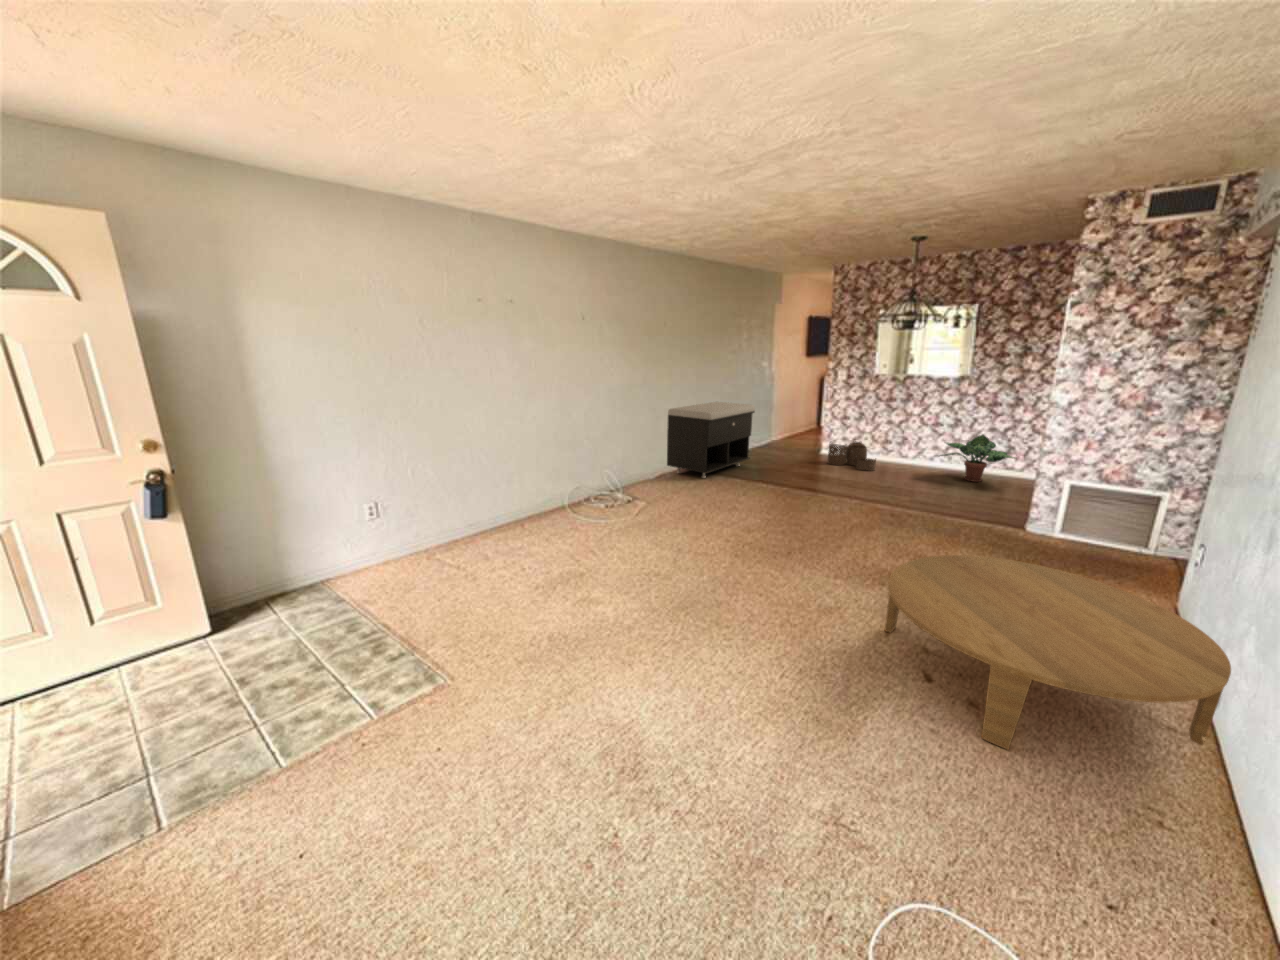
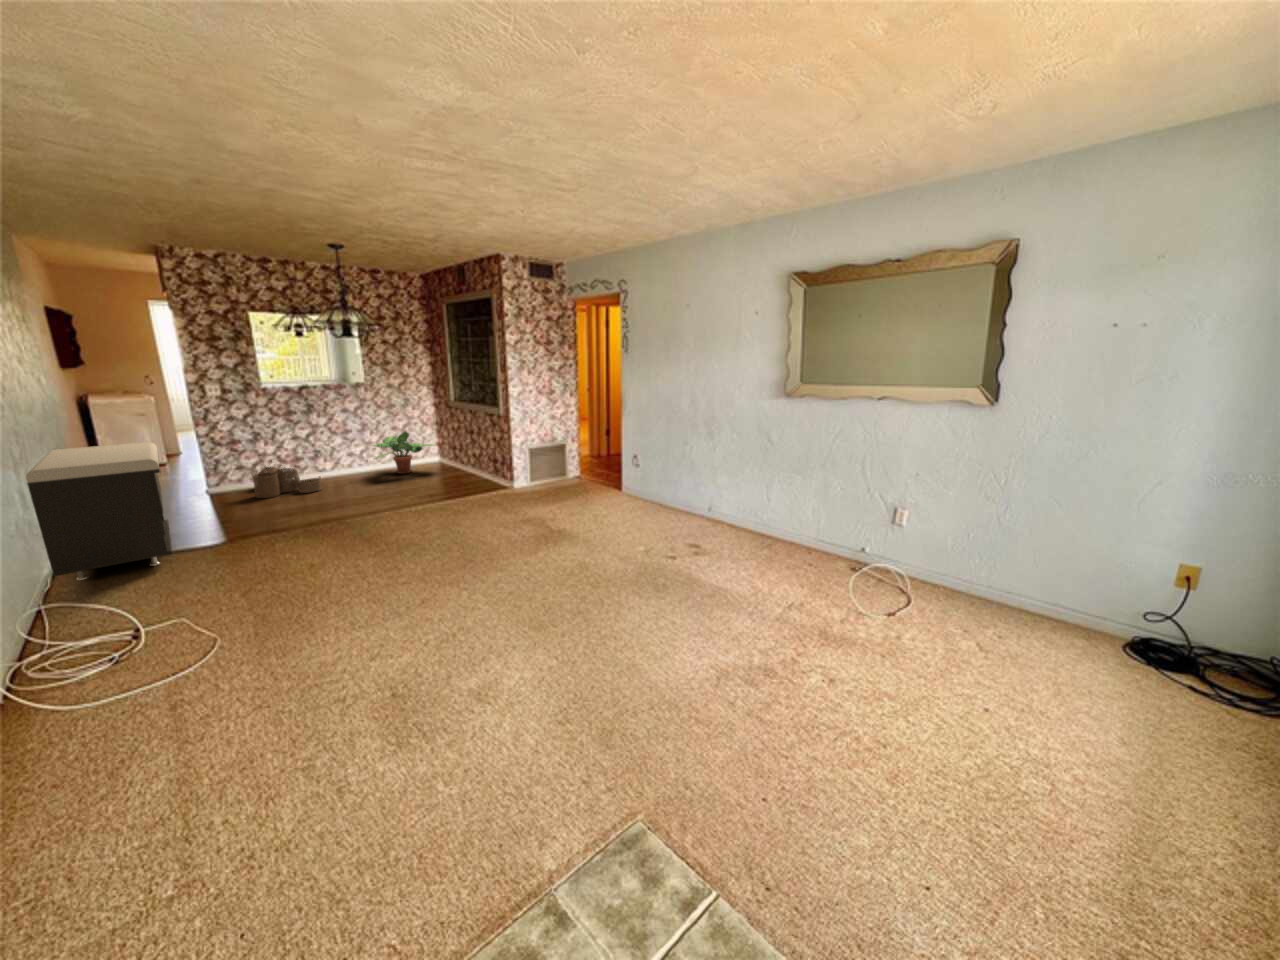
coffee table: present [885,555,1231,750] -> none [596,478,744,557]

